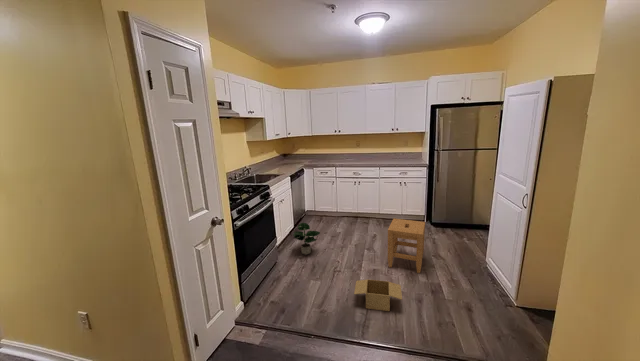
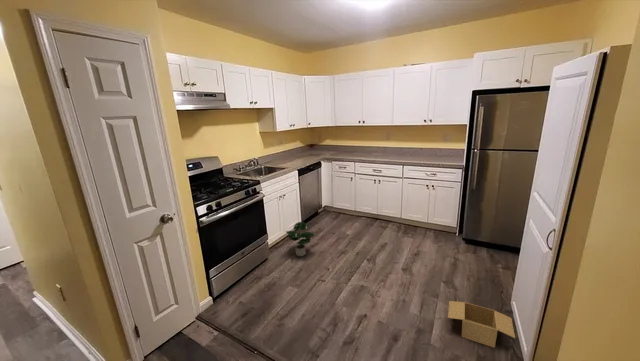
stool: present [388,218,425,273] -> none [379,230,433,301]
cardboard box: present [354,279,402,311] -> present [448,301,515,348]

